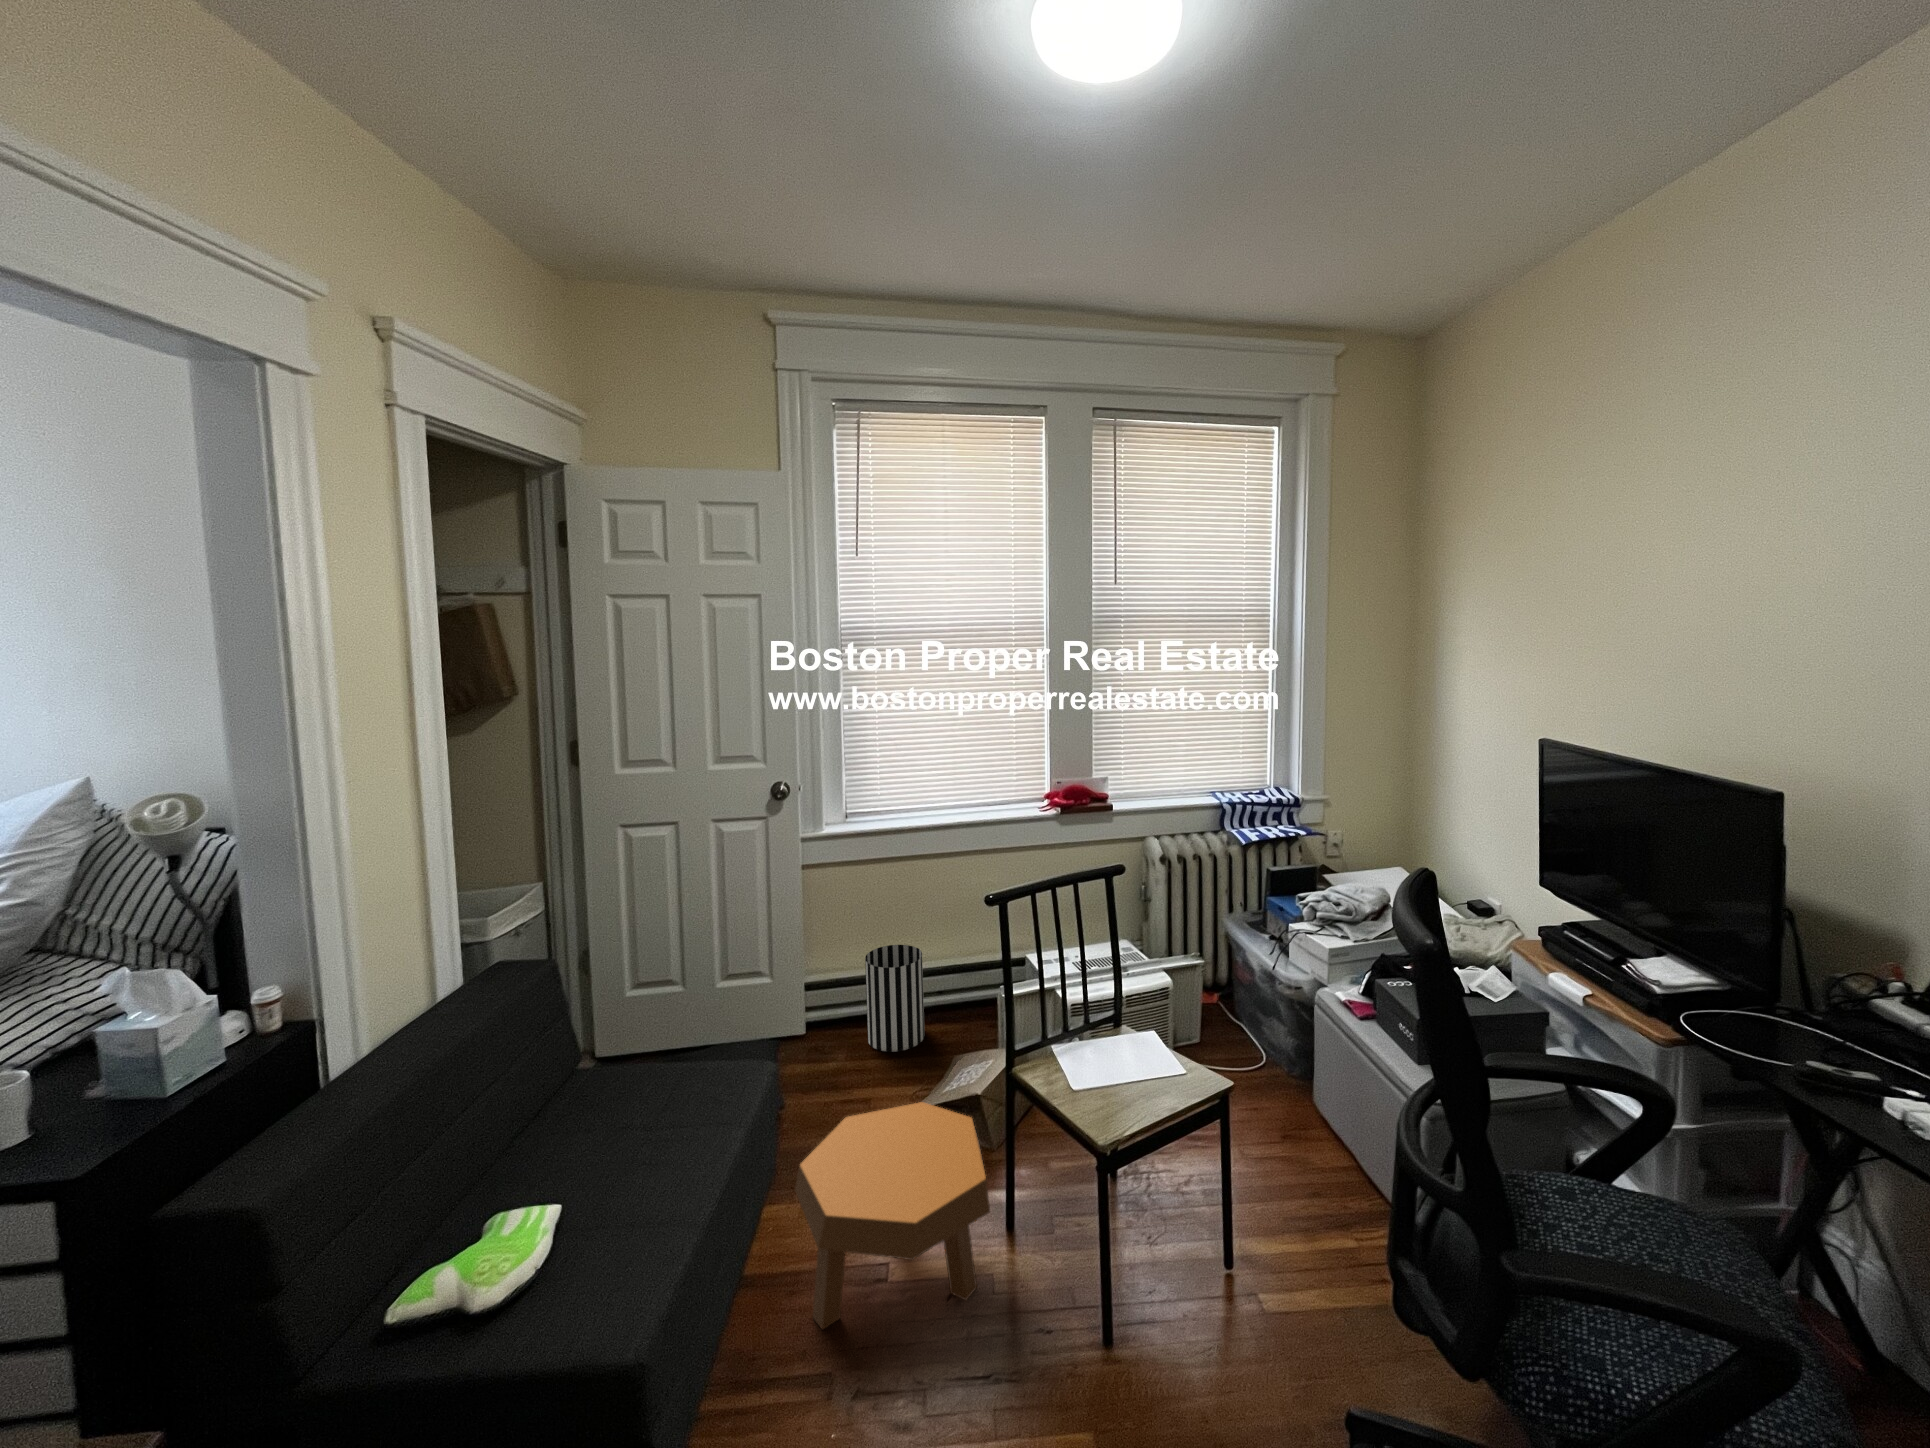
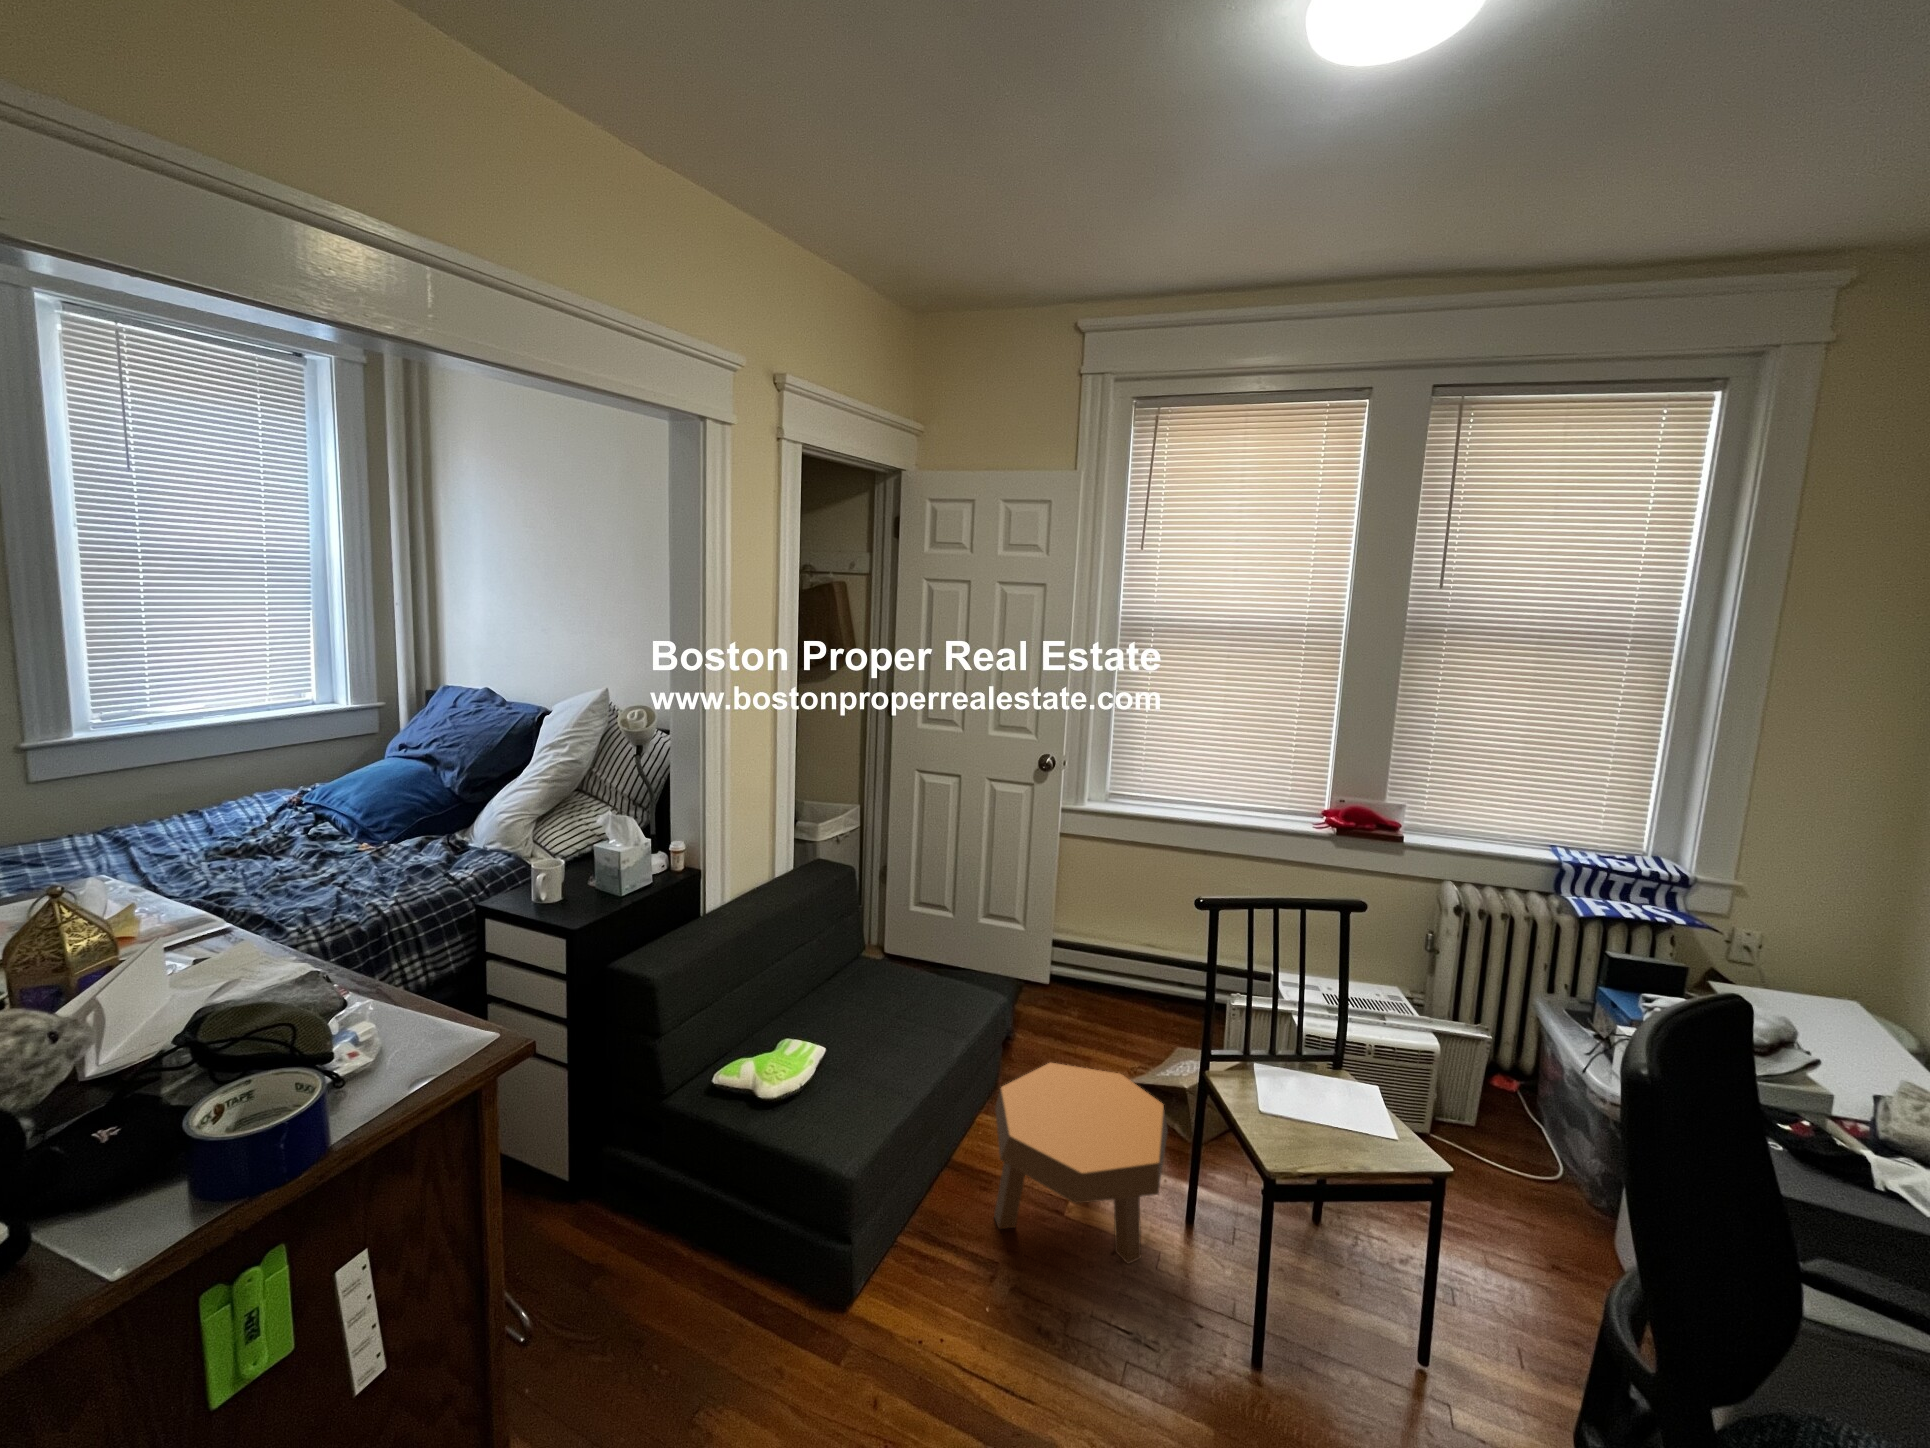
wastebasket: present [865,945,924,1052] -> none [1103,924,1164,1025]

